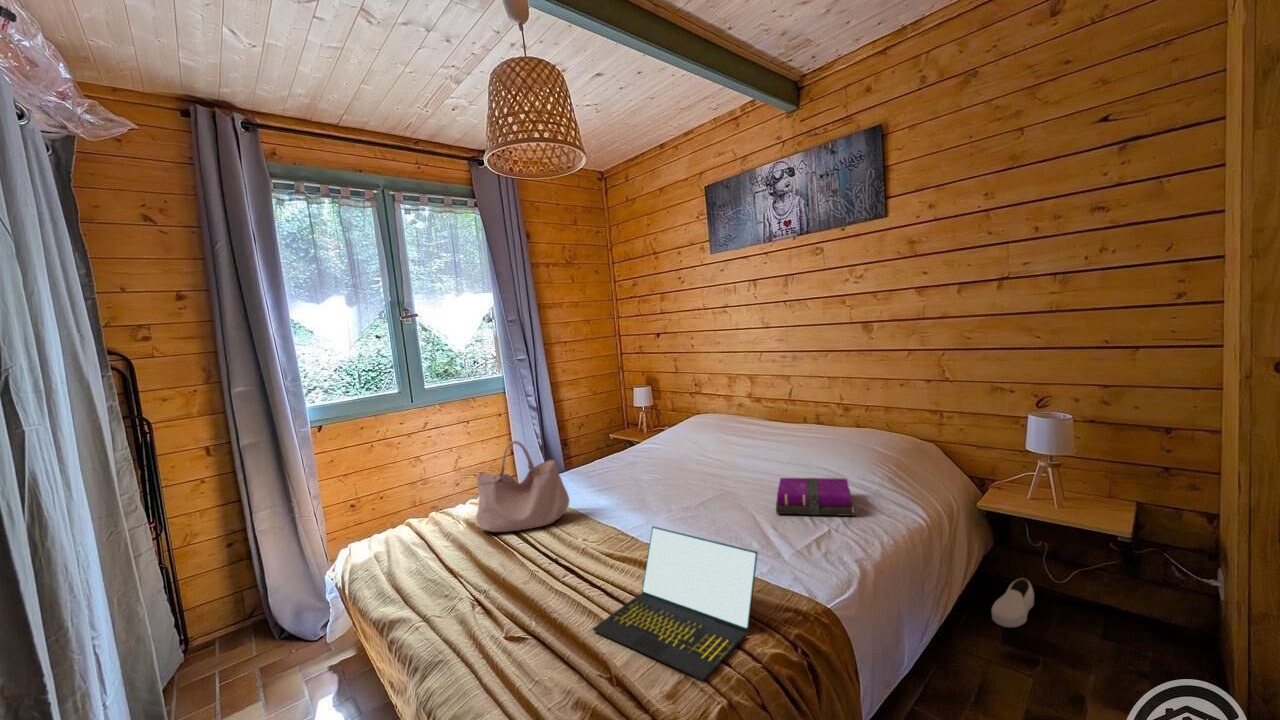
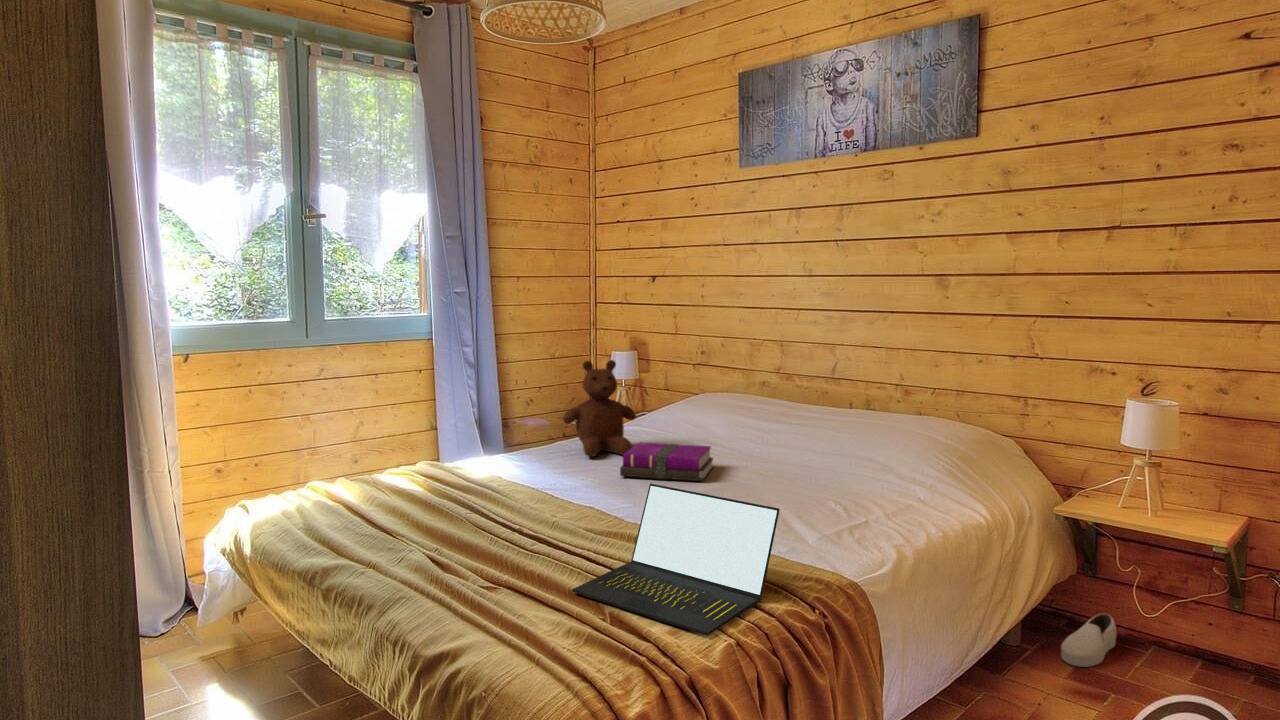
teddy bear: none [594,405,648,480] -> present [563,360,636,457]
handbag: present [476,441,569,532] -> none [408,384,533,500]
notebook: present [776,478,855,516] -> present [620,443,713,481]

